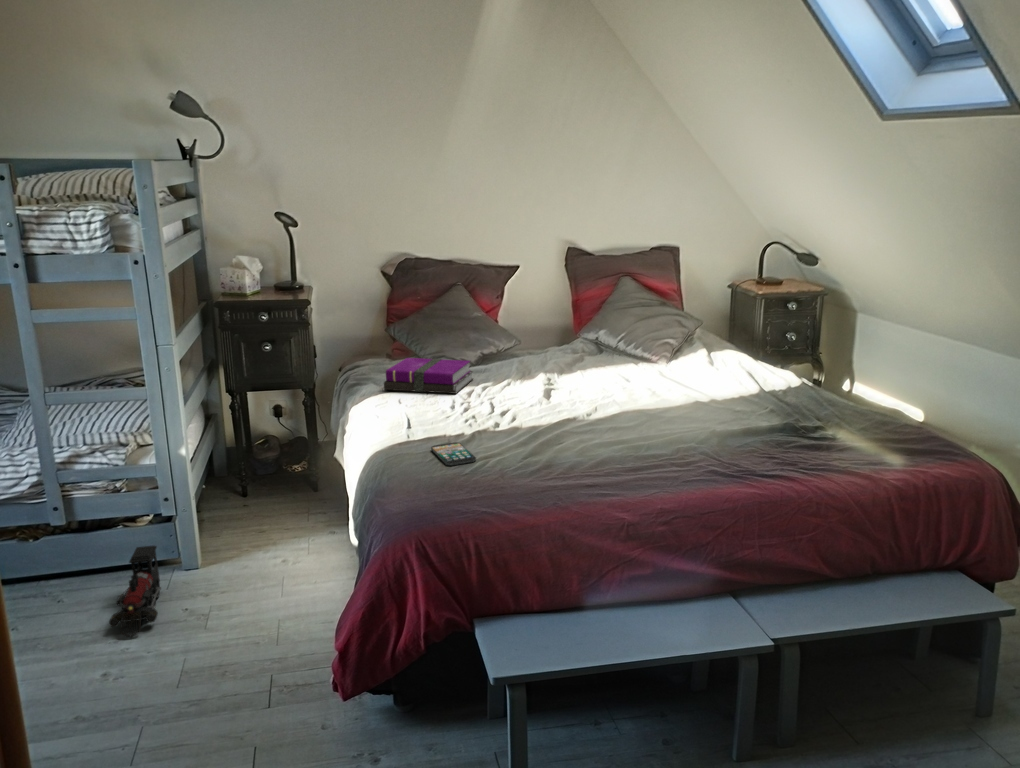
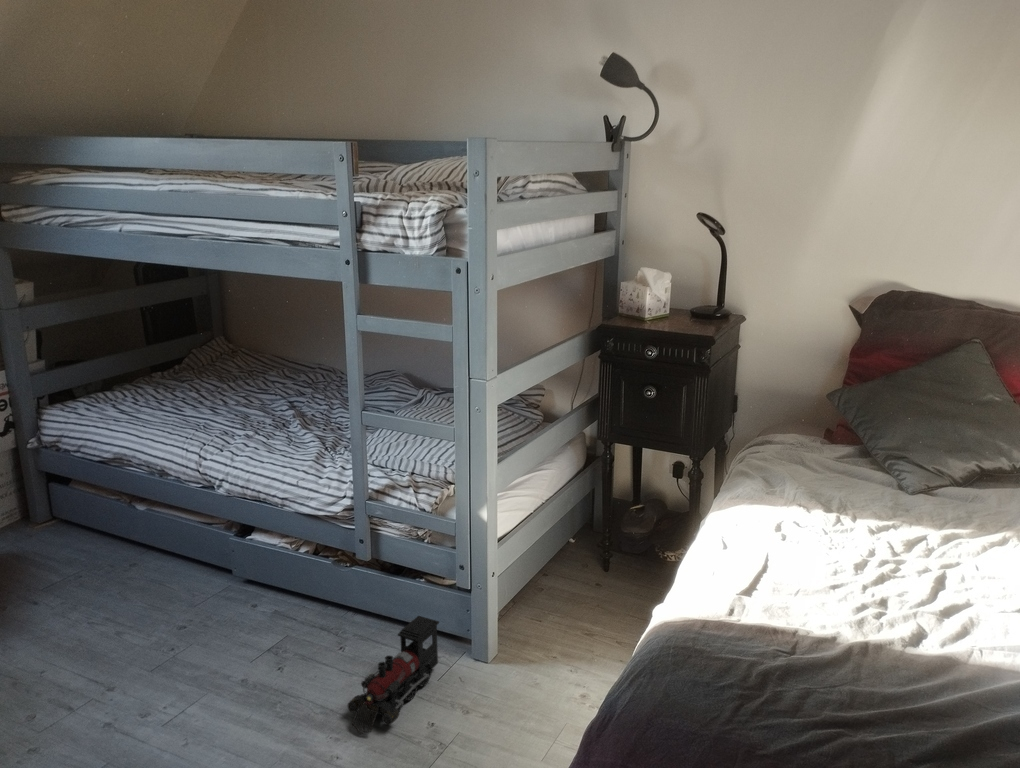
notebook: present [384,358,473,394] -> none [781,450,942,536]
smartphone: present [431,442,476,465] -> none [756,649,819,719]

